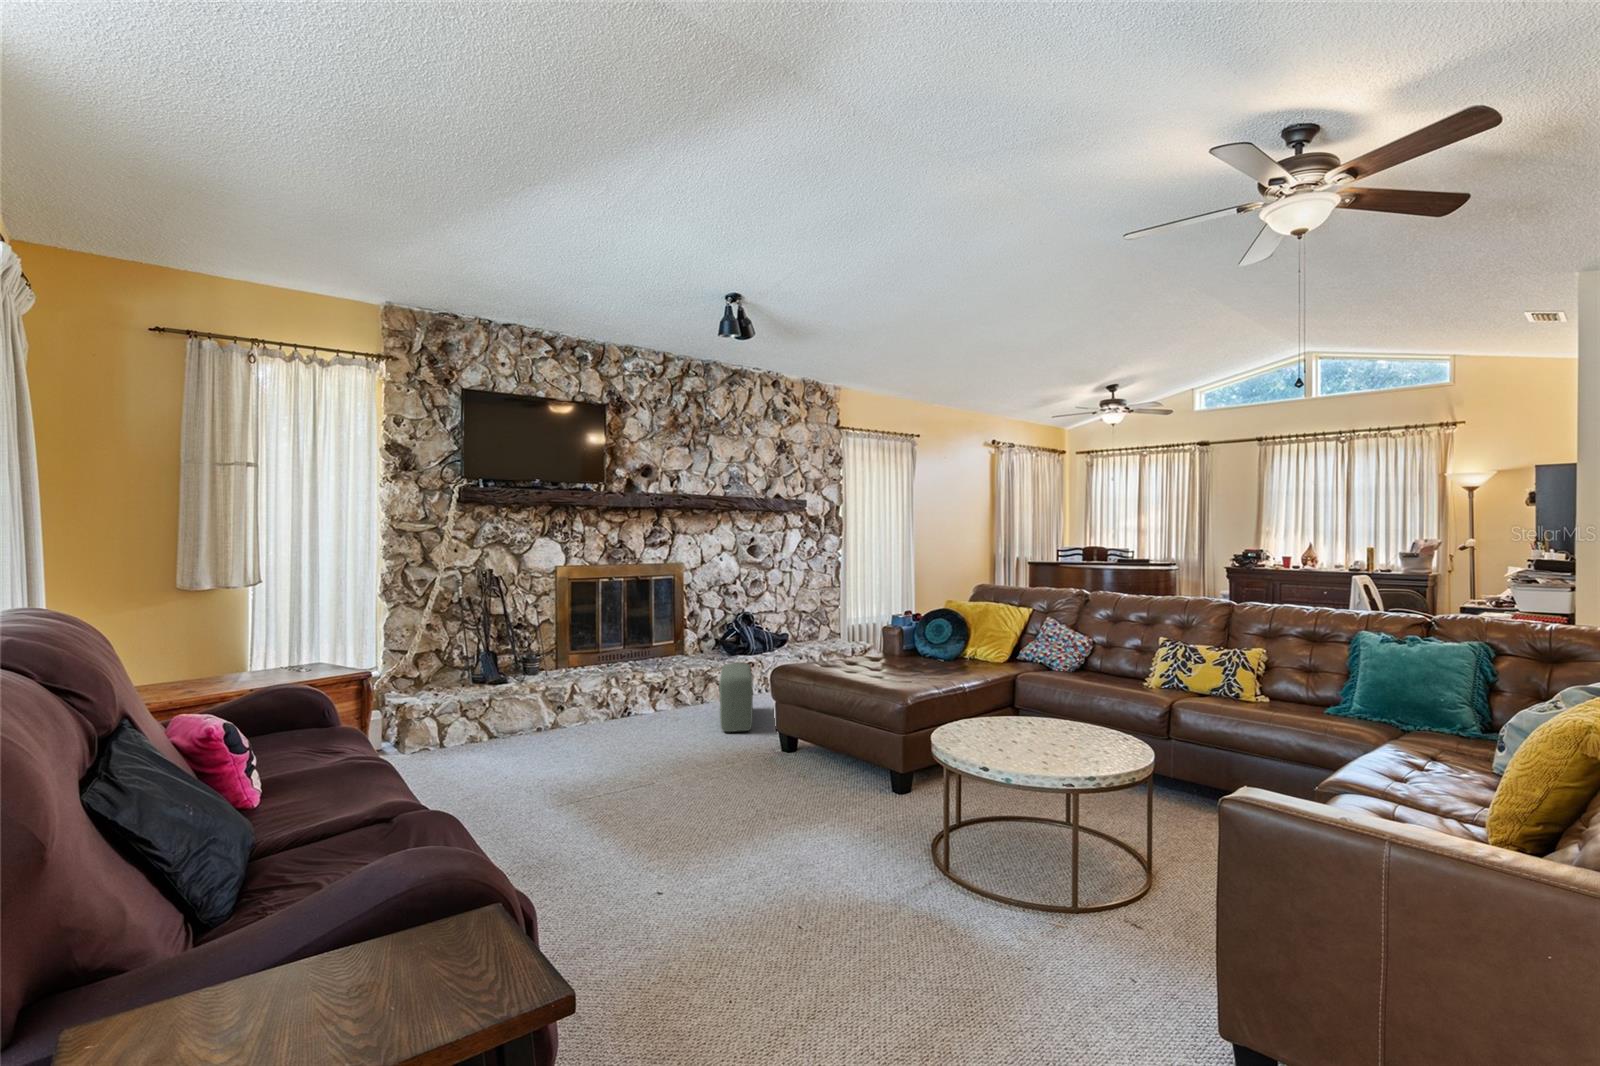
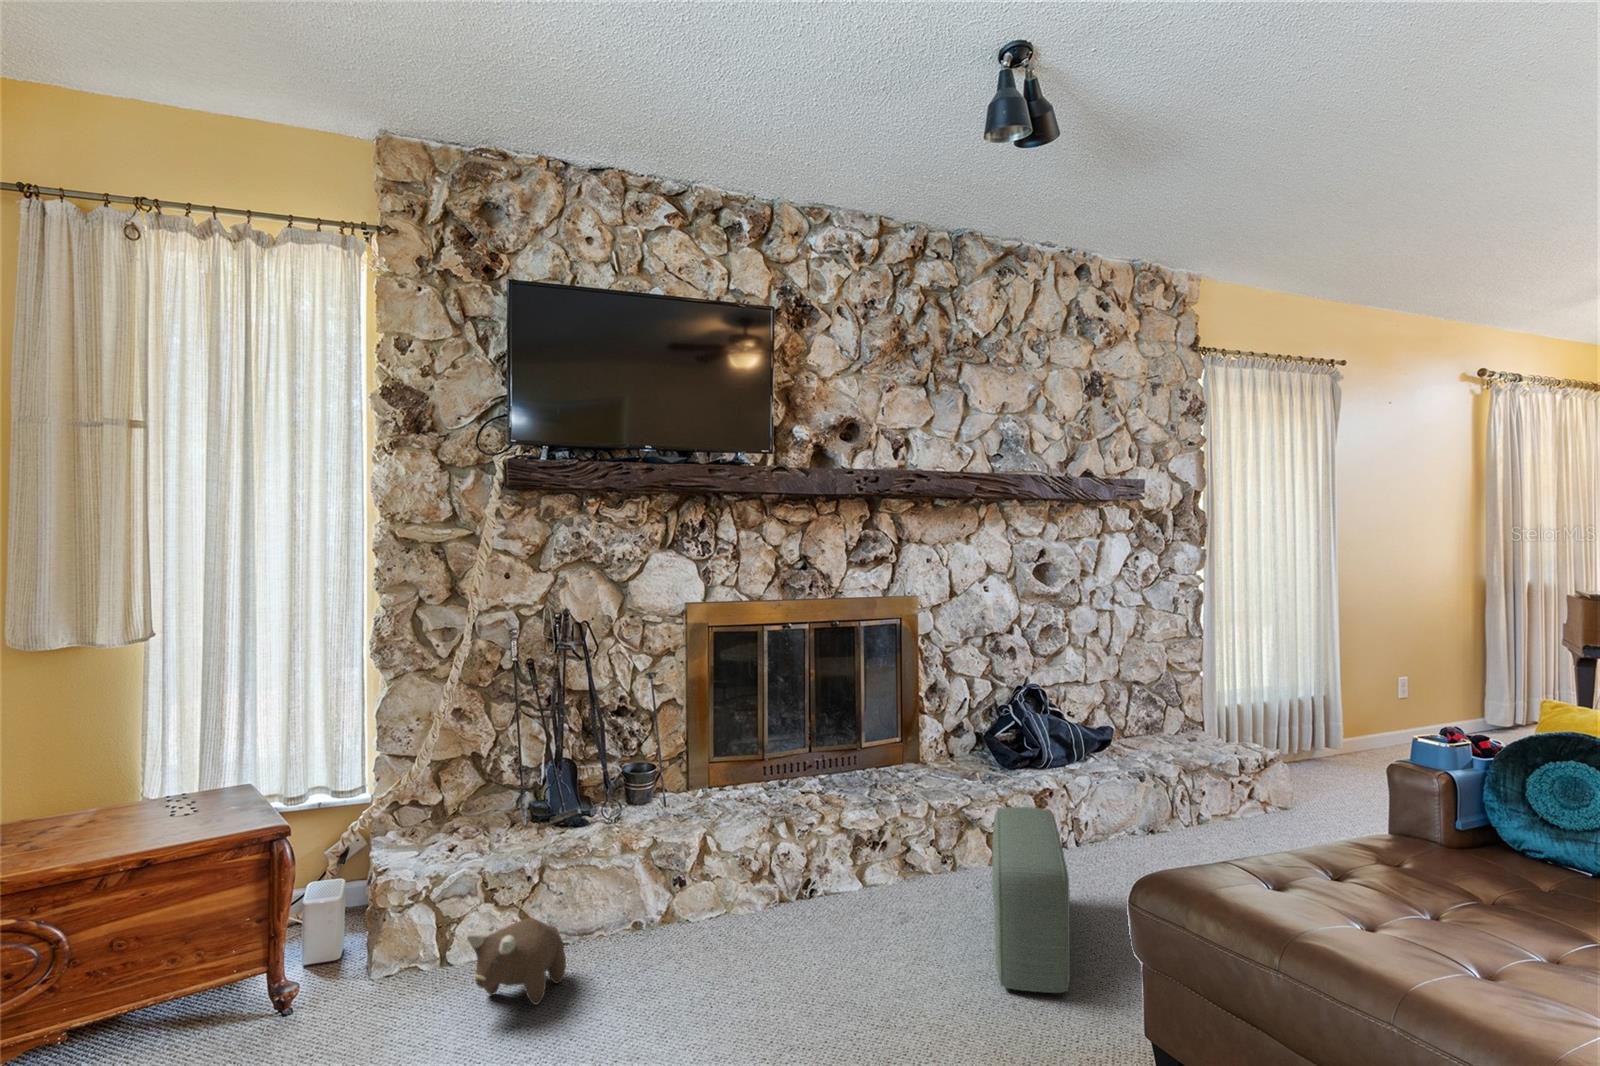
plush toy: none [470,716,513,753] -> present [467,918,566,1004]

